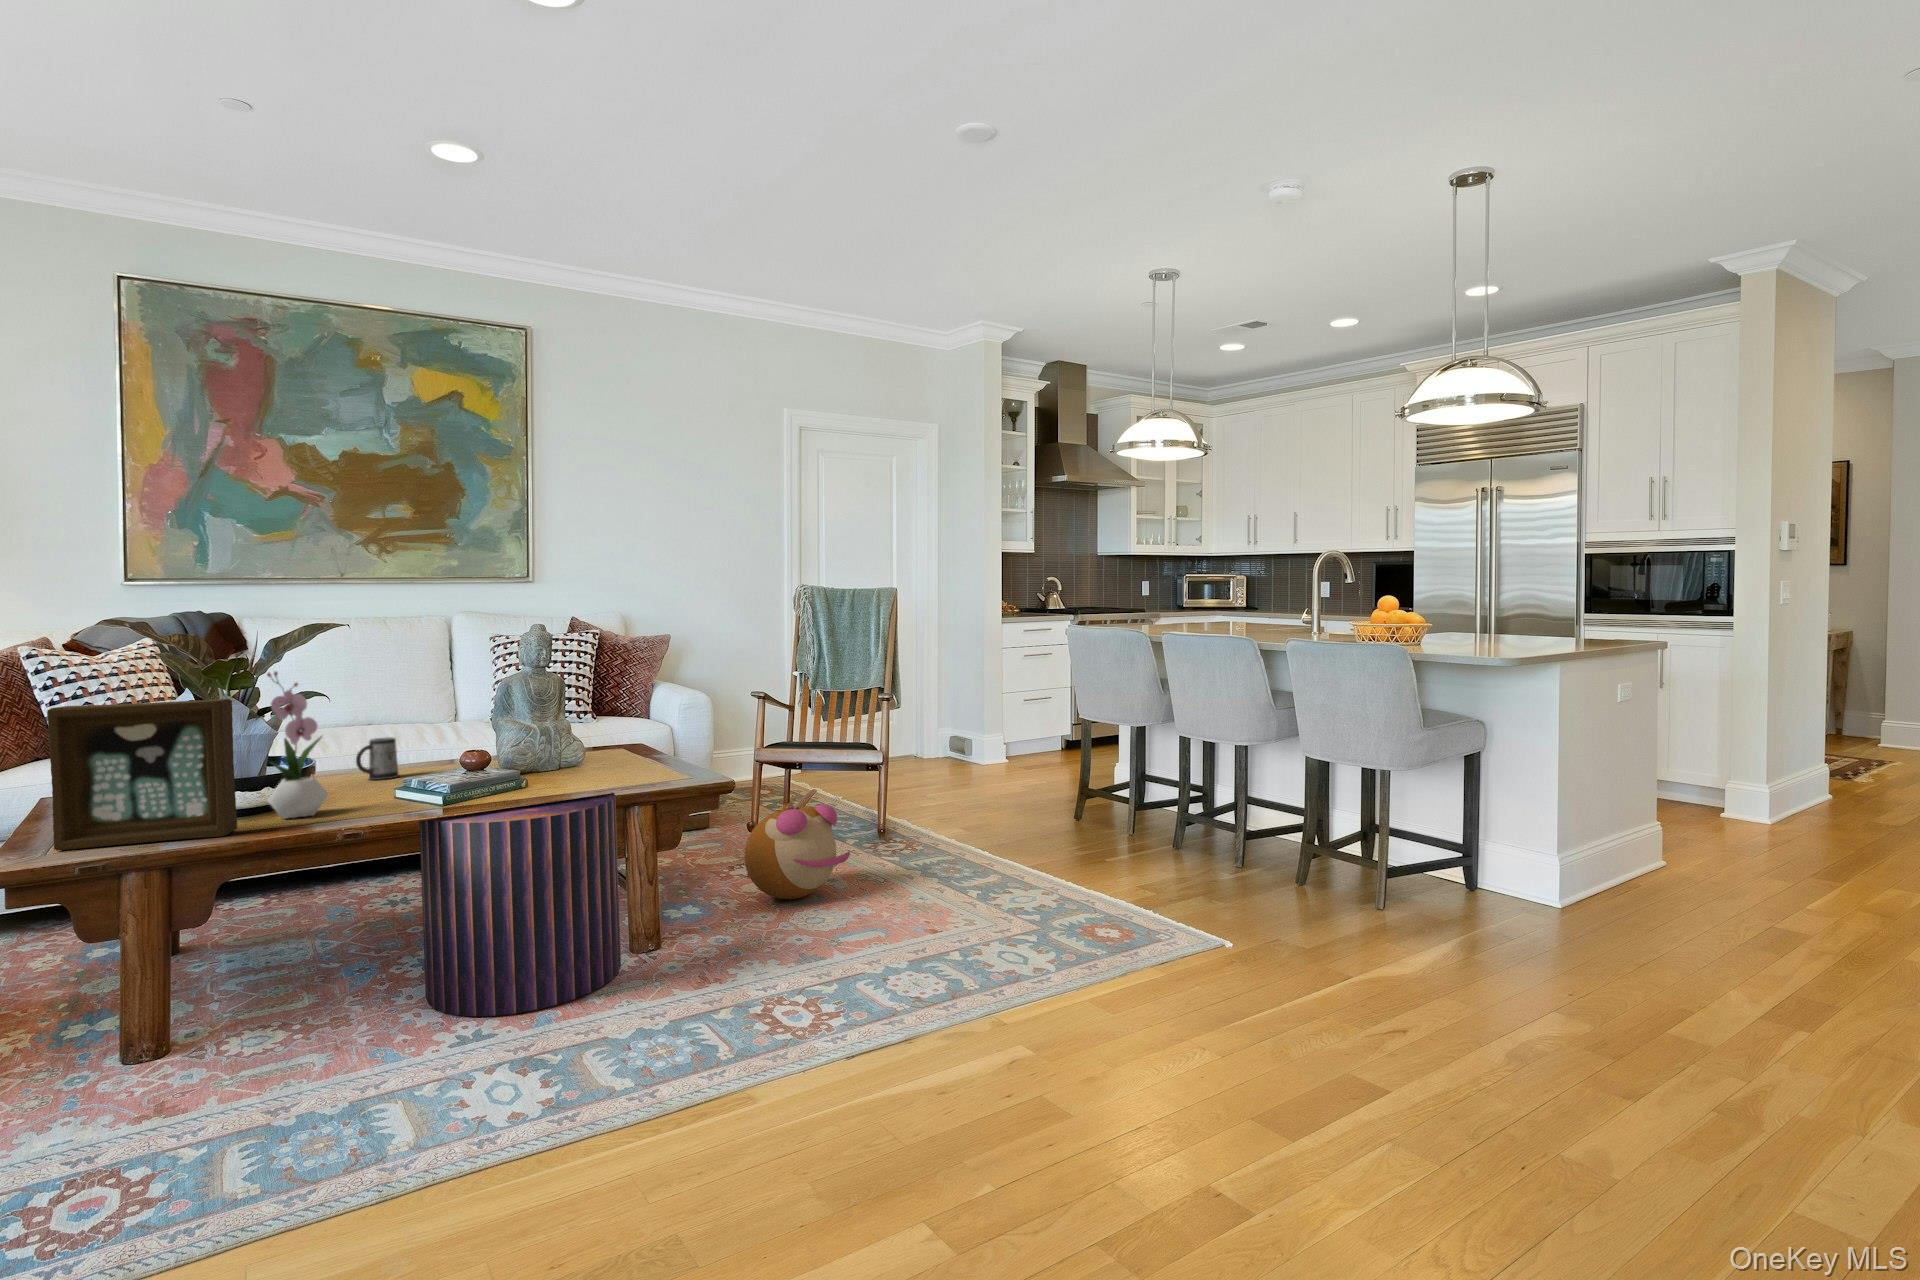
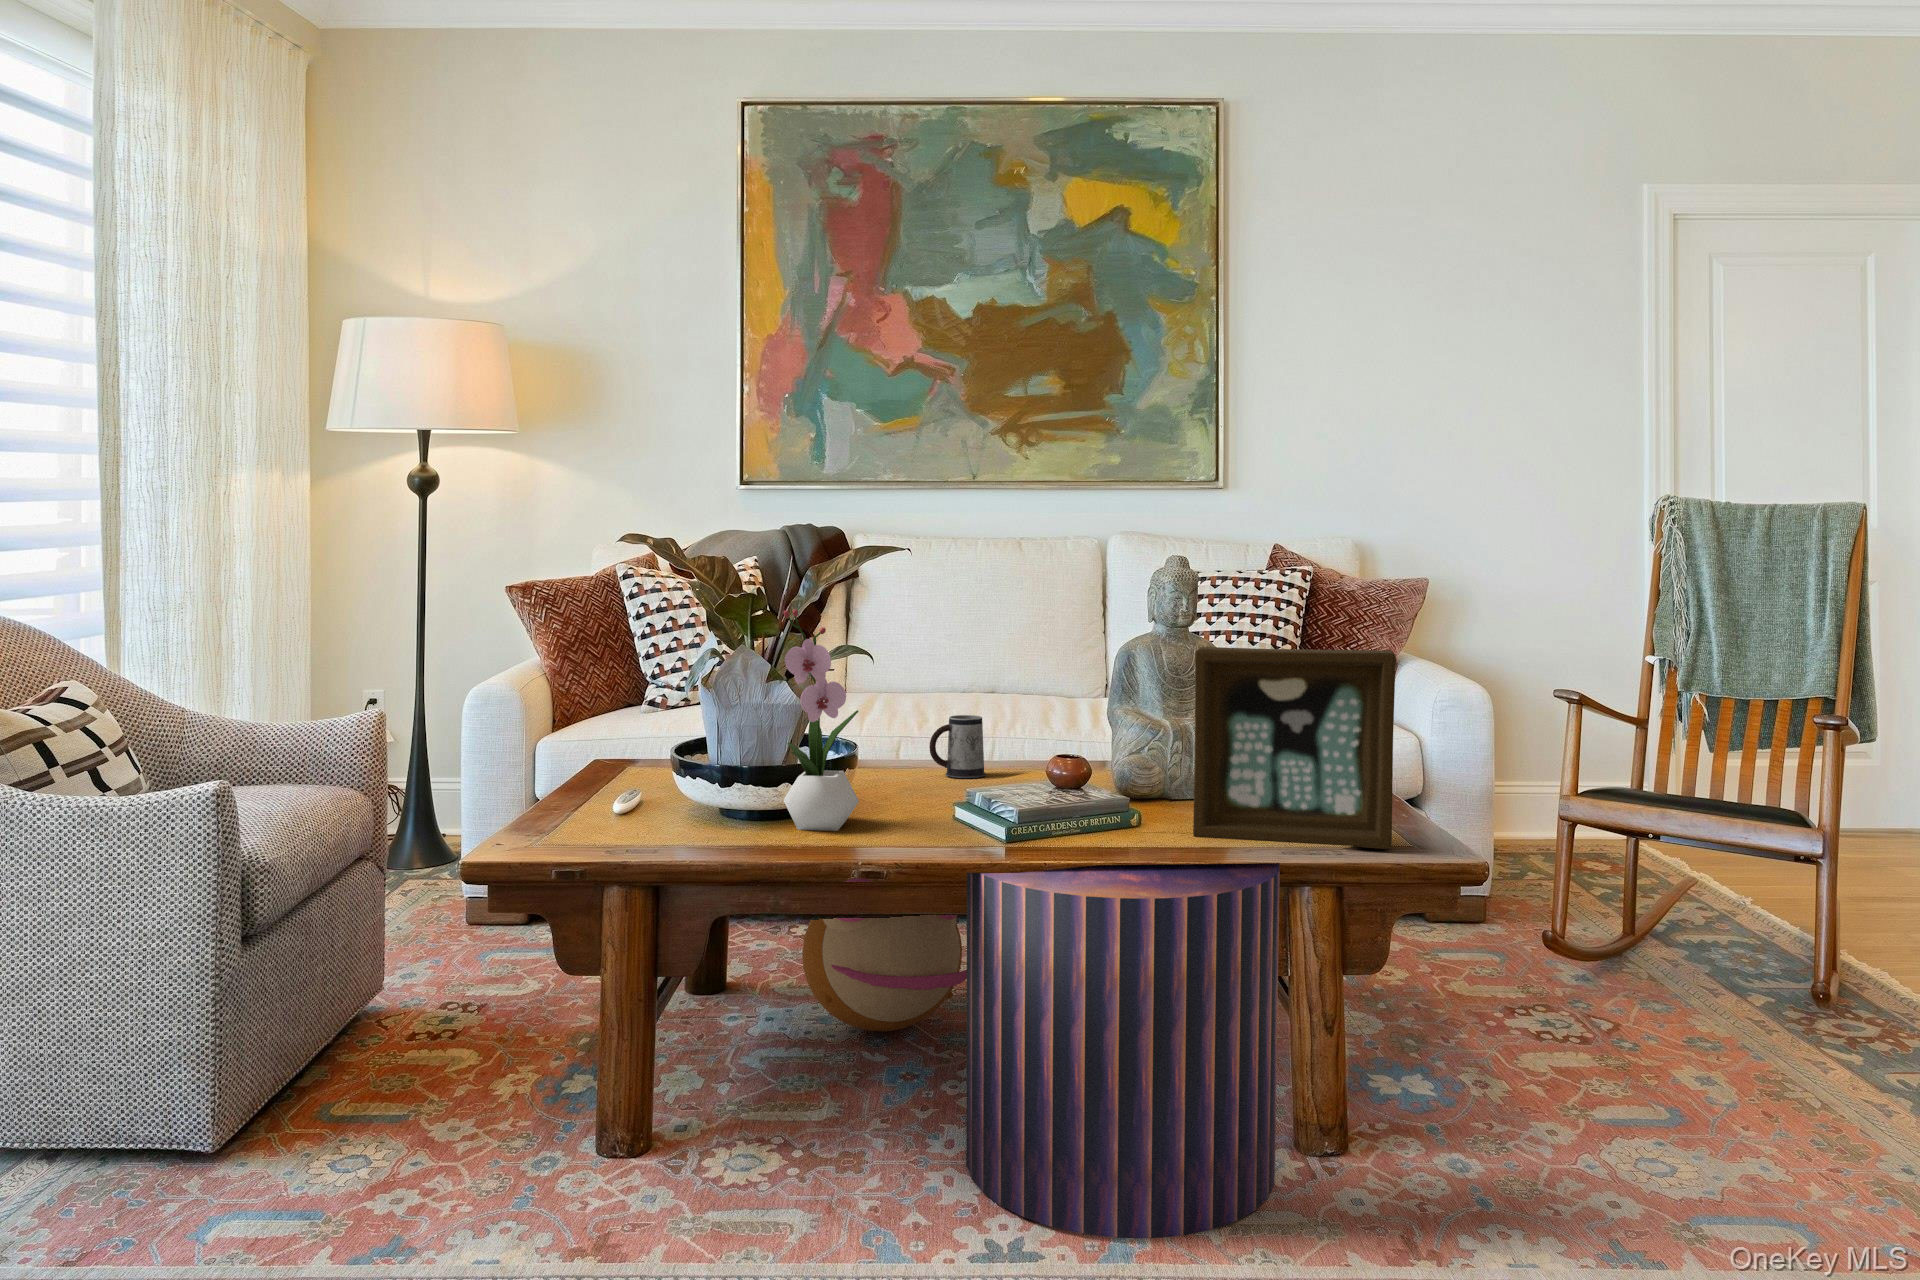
picture frame: present [47,699,237,850] -> present [1193,647,1396,849]
plush toy: present [744,803,850,899] -> present [802,876,967,1032]

